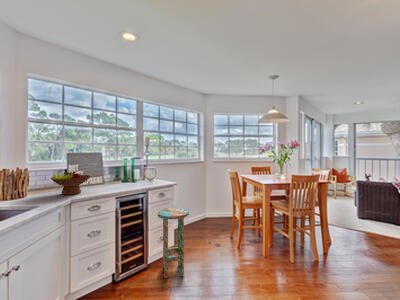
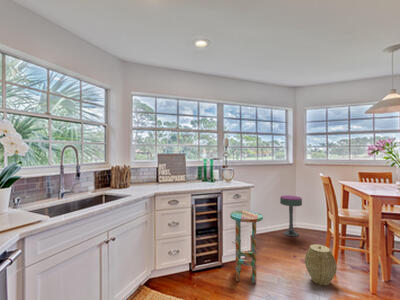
fruit bowl: present [51,171,90,195] -> none [143,169,172,189]
bar stool: none [193,190,211,226] -> present [280,195,302,237]
woven basket: none [222,229,245,263] -> present [305,244,337,285]

